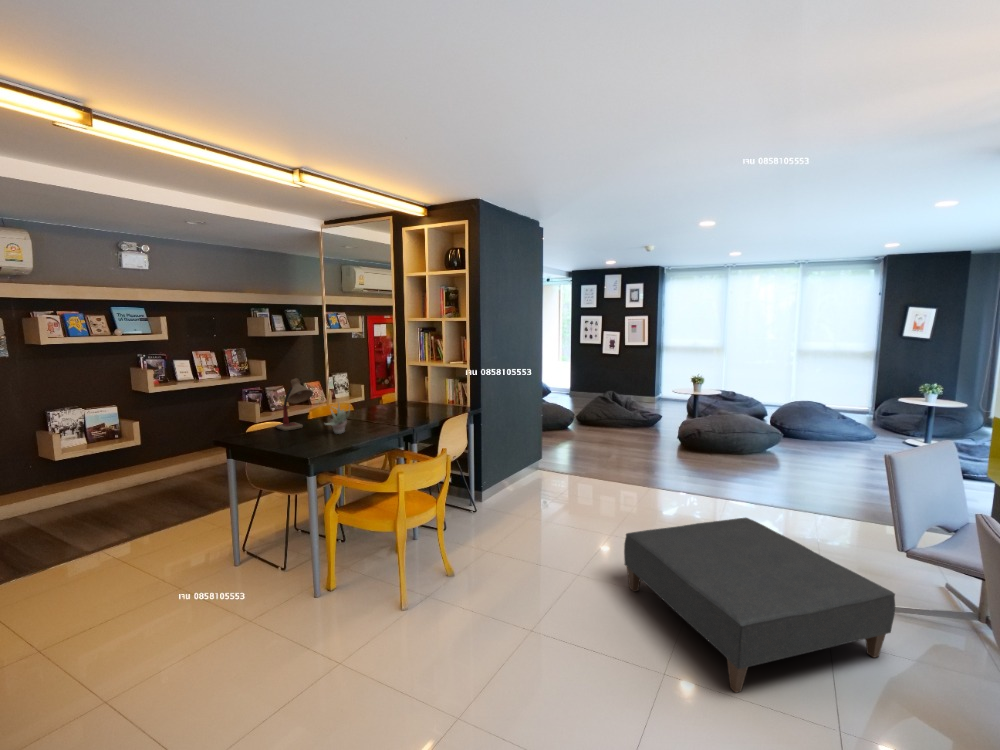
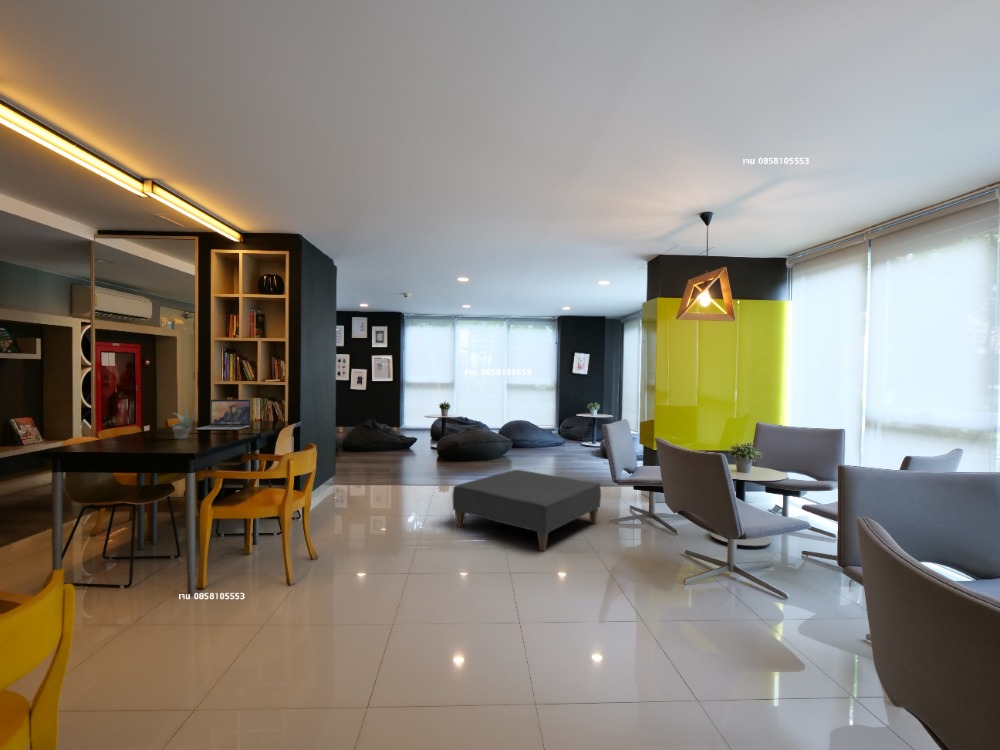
desk lamp: present [276,379,313,431] -> none [88,386,147,443]
laptop: none [374,386,423,421] -> present [196,399,251,430]

